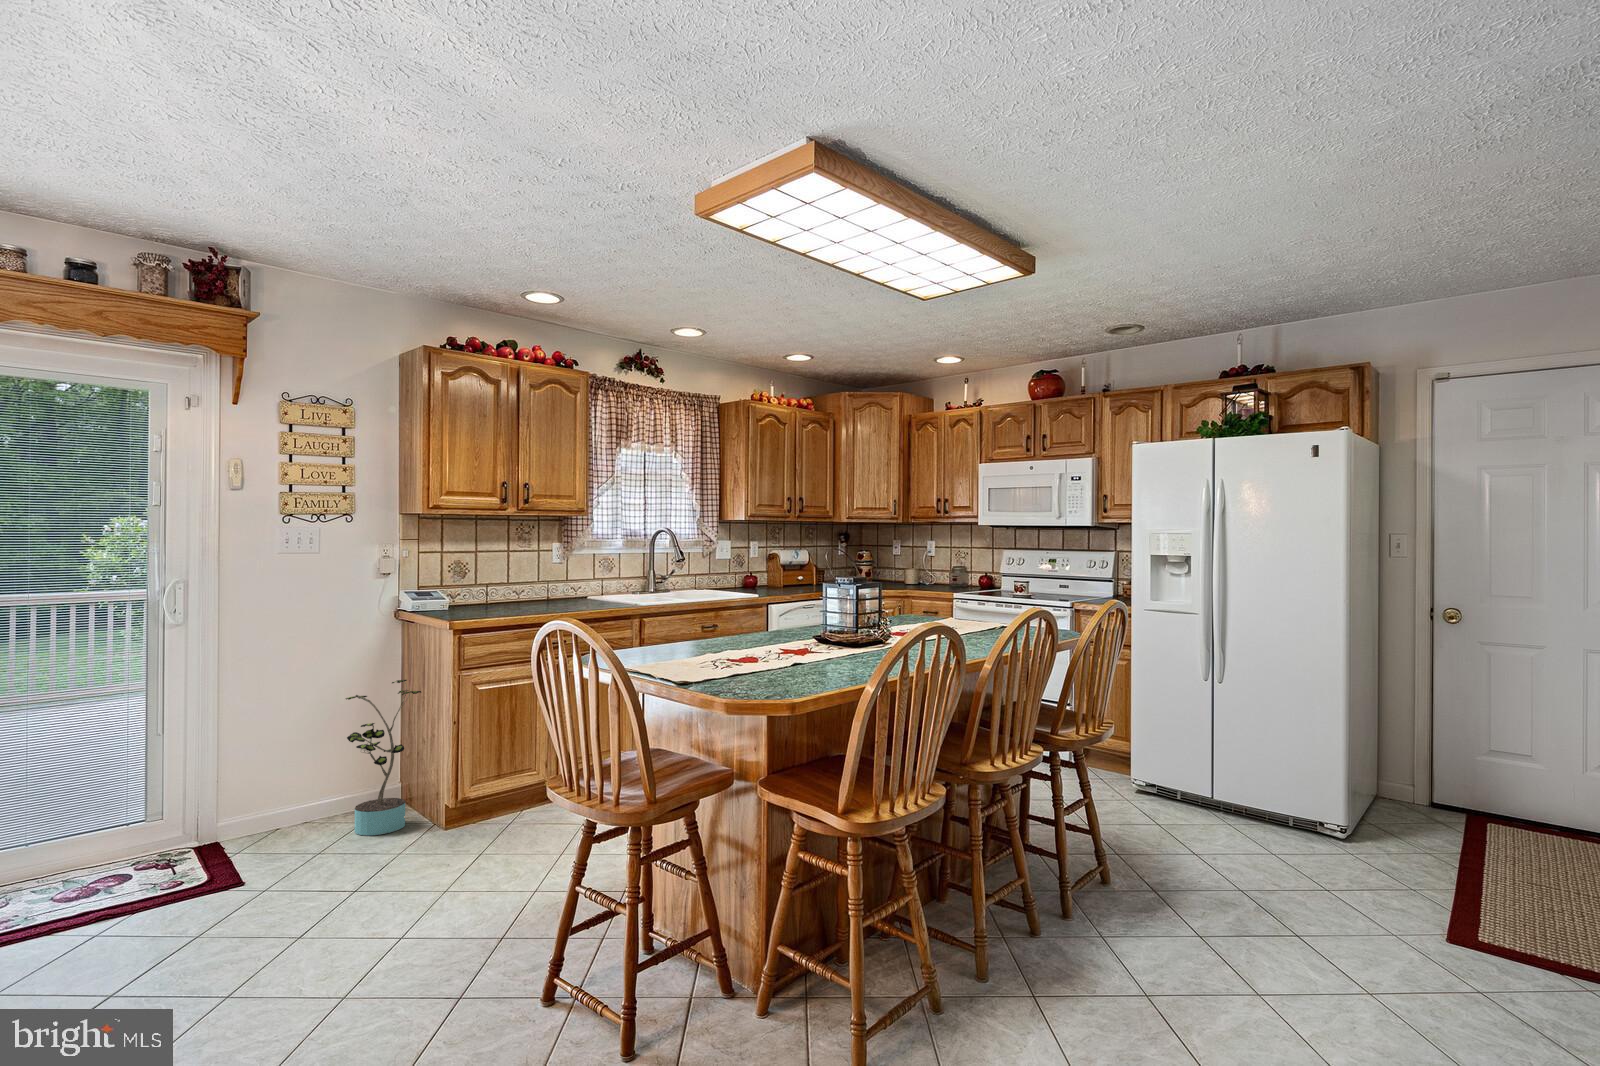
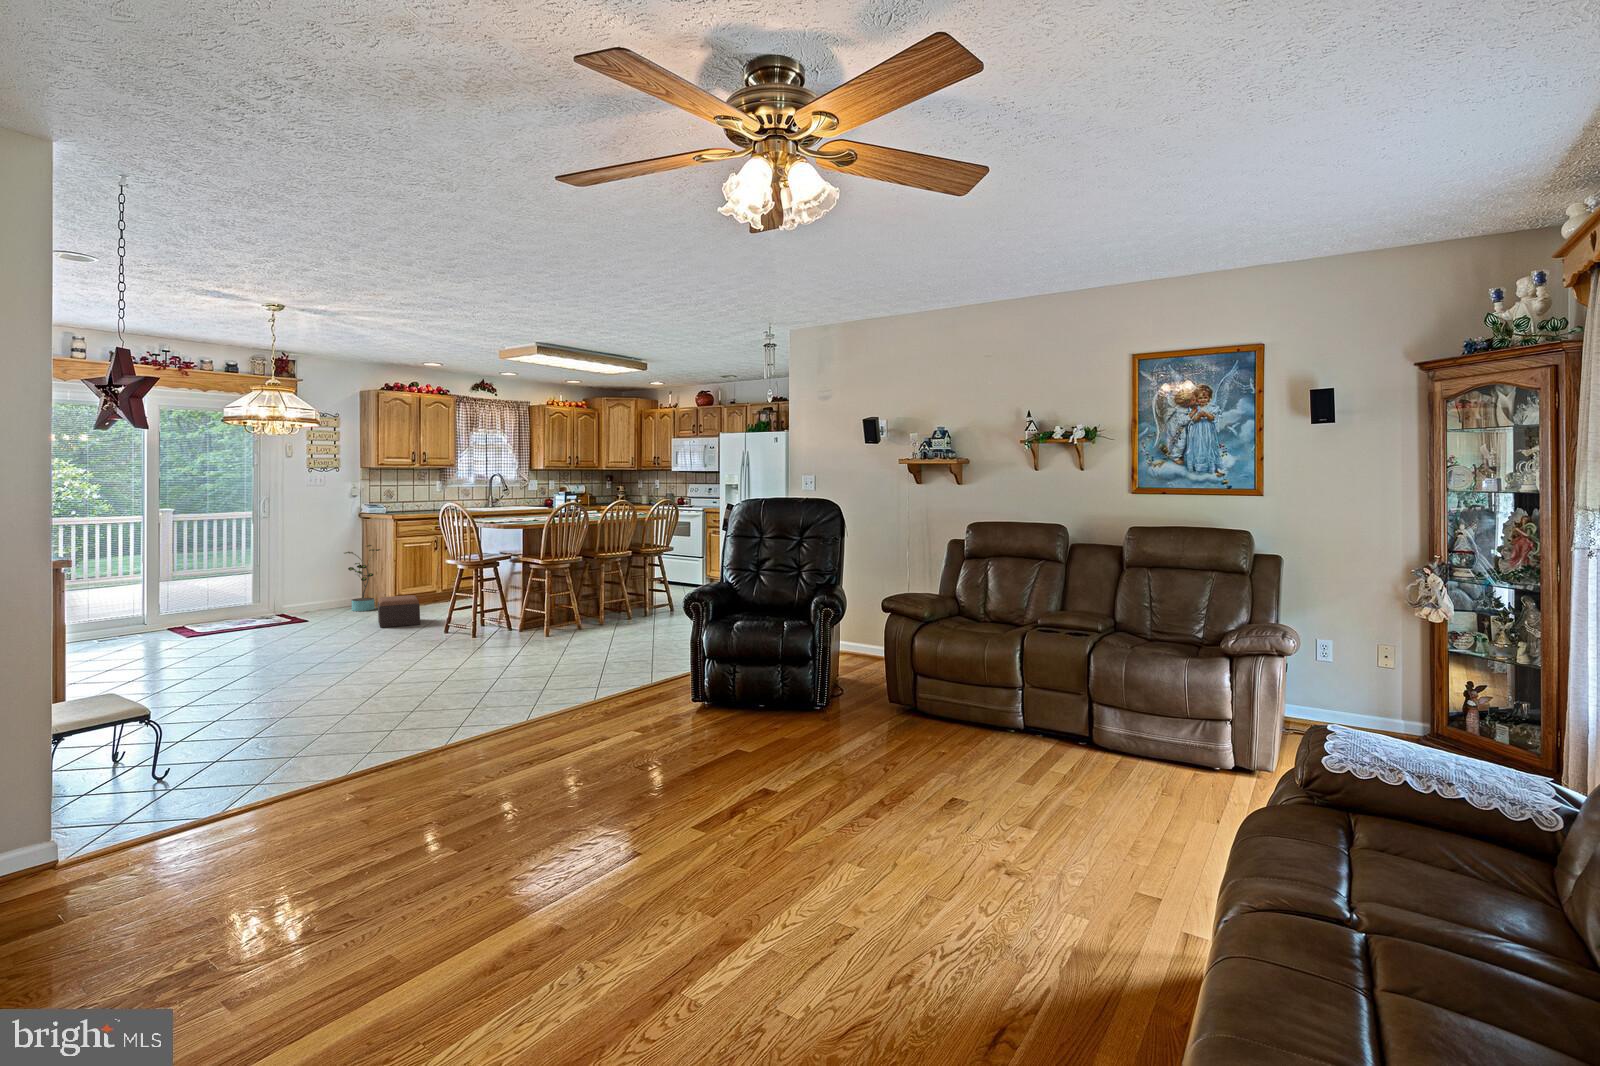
footstool: none [370,822,481,934] -> present [378,595,420,628]

